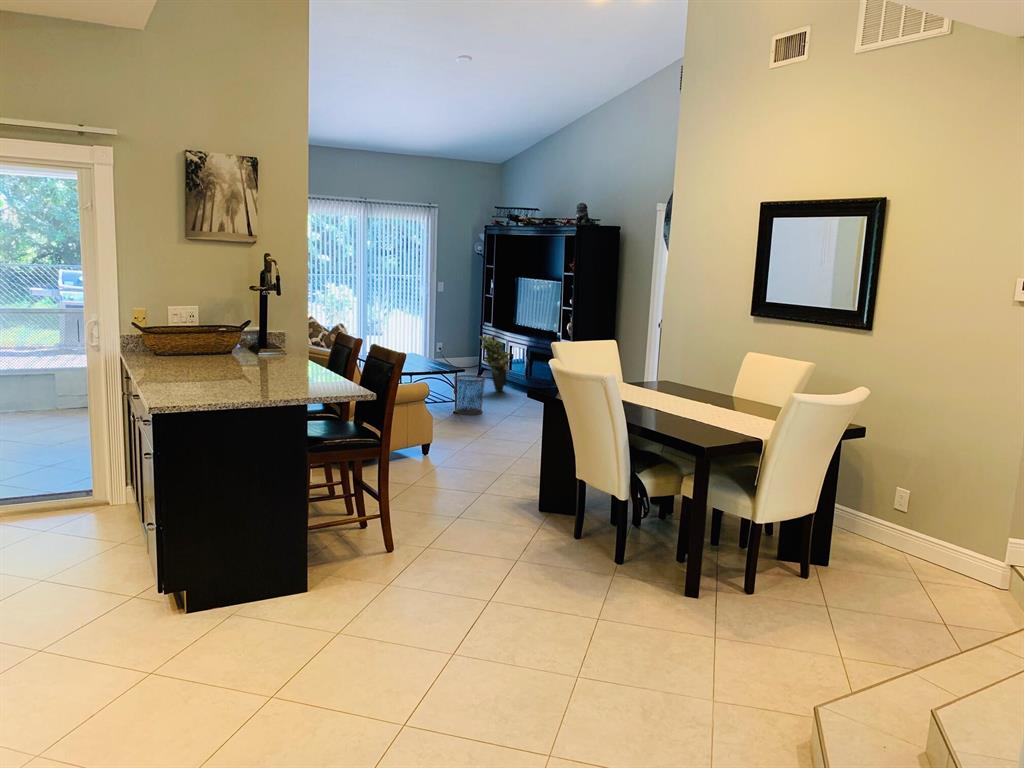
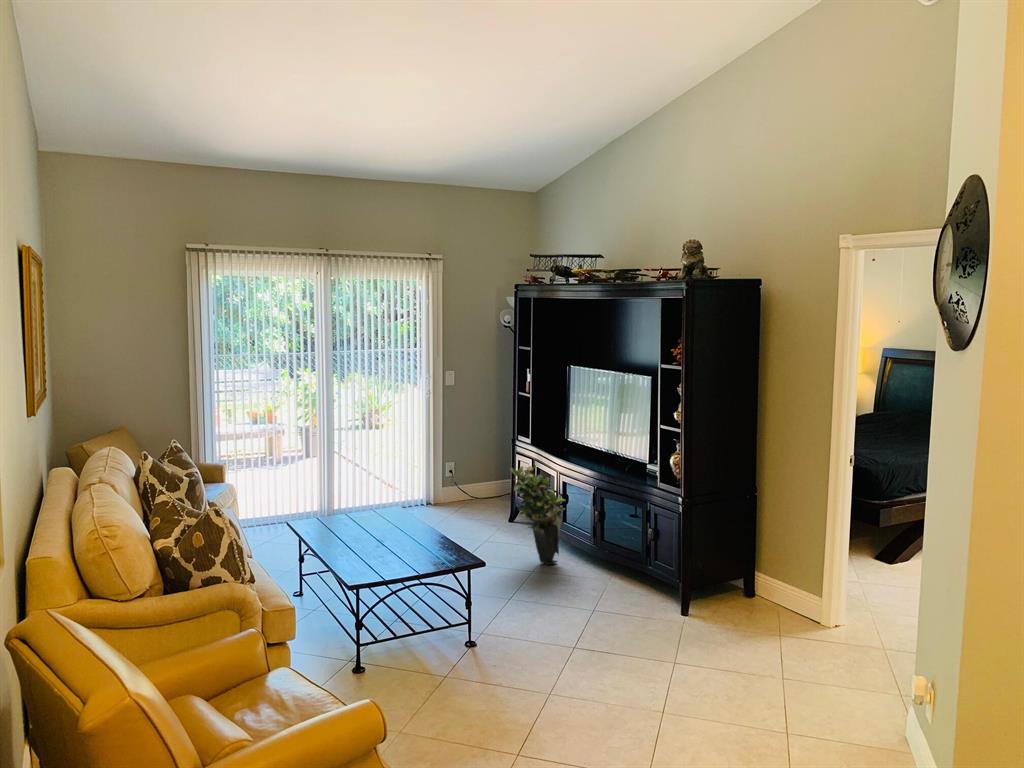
waste bin: present [453,375,486,415] -> none [462,568,527,657]

